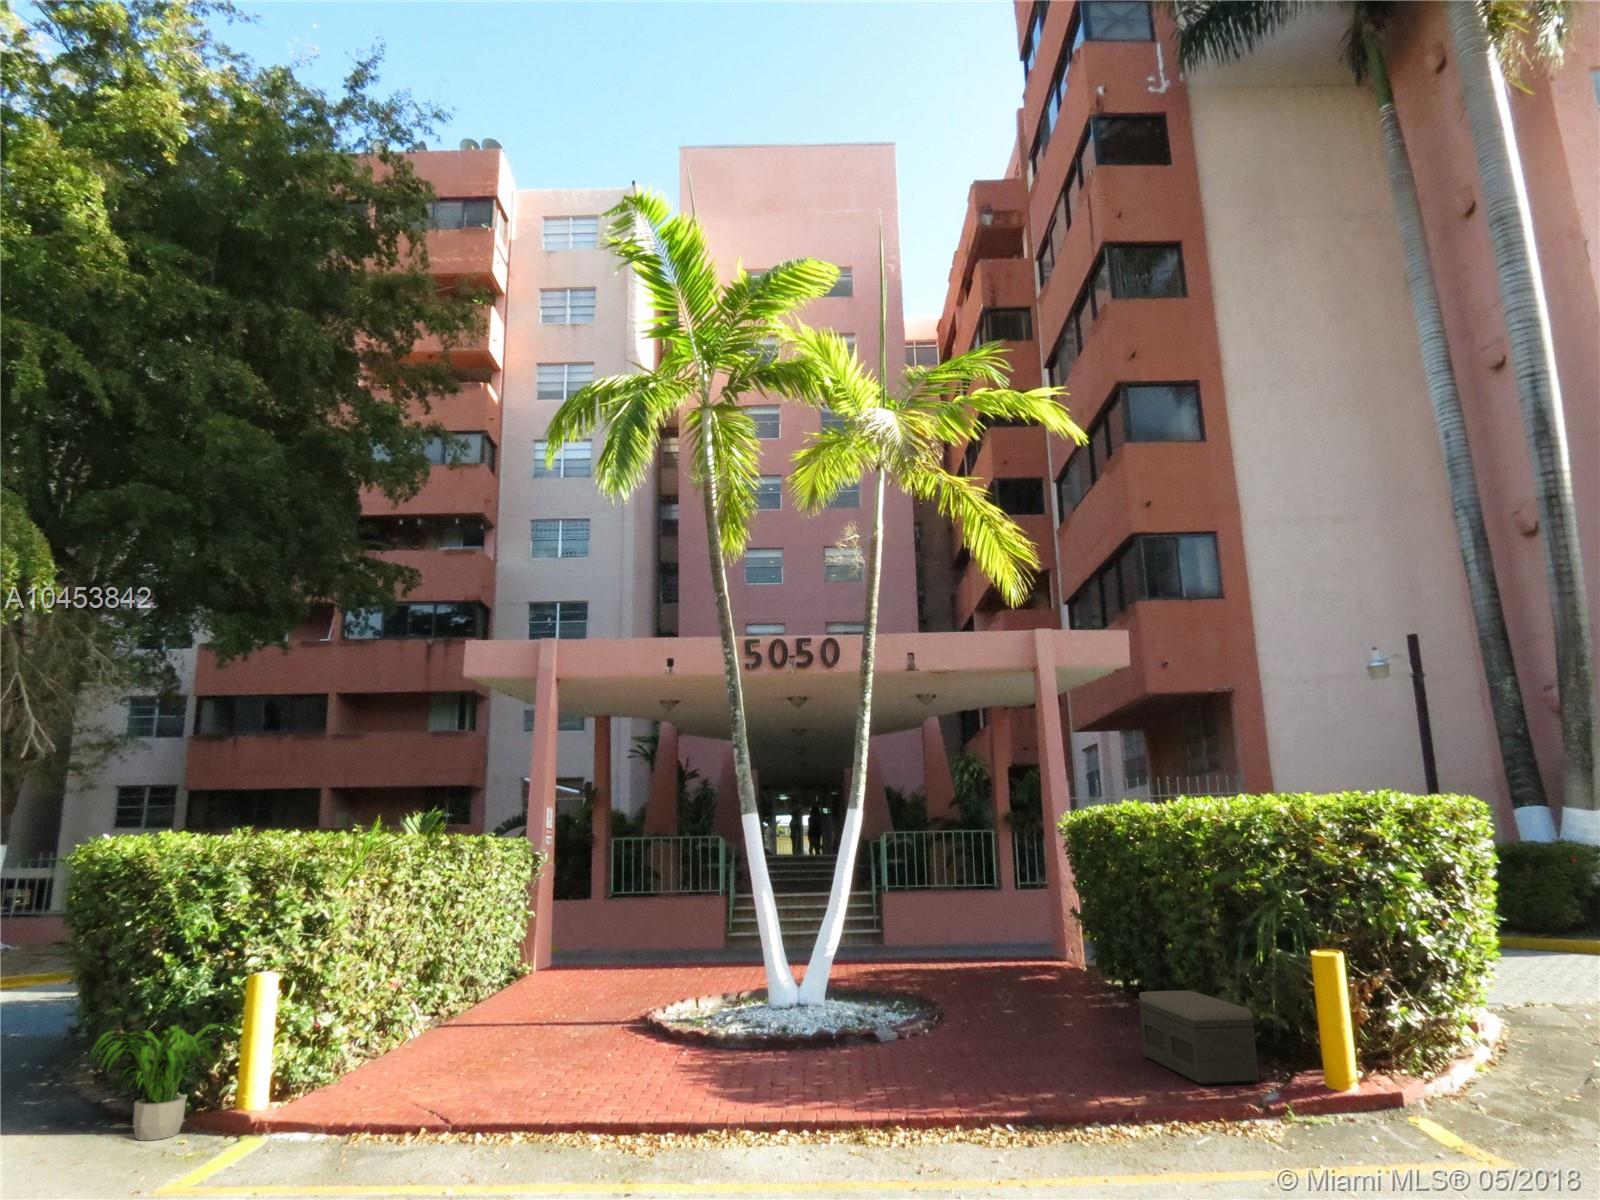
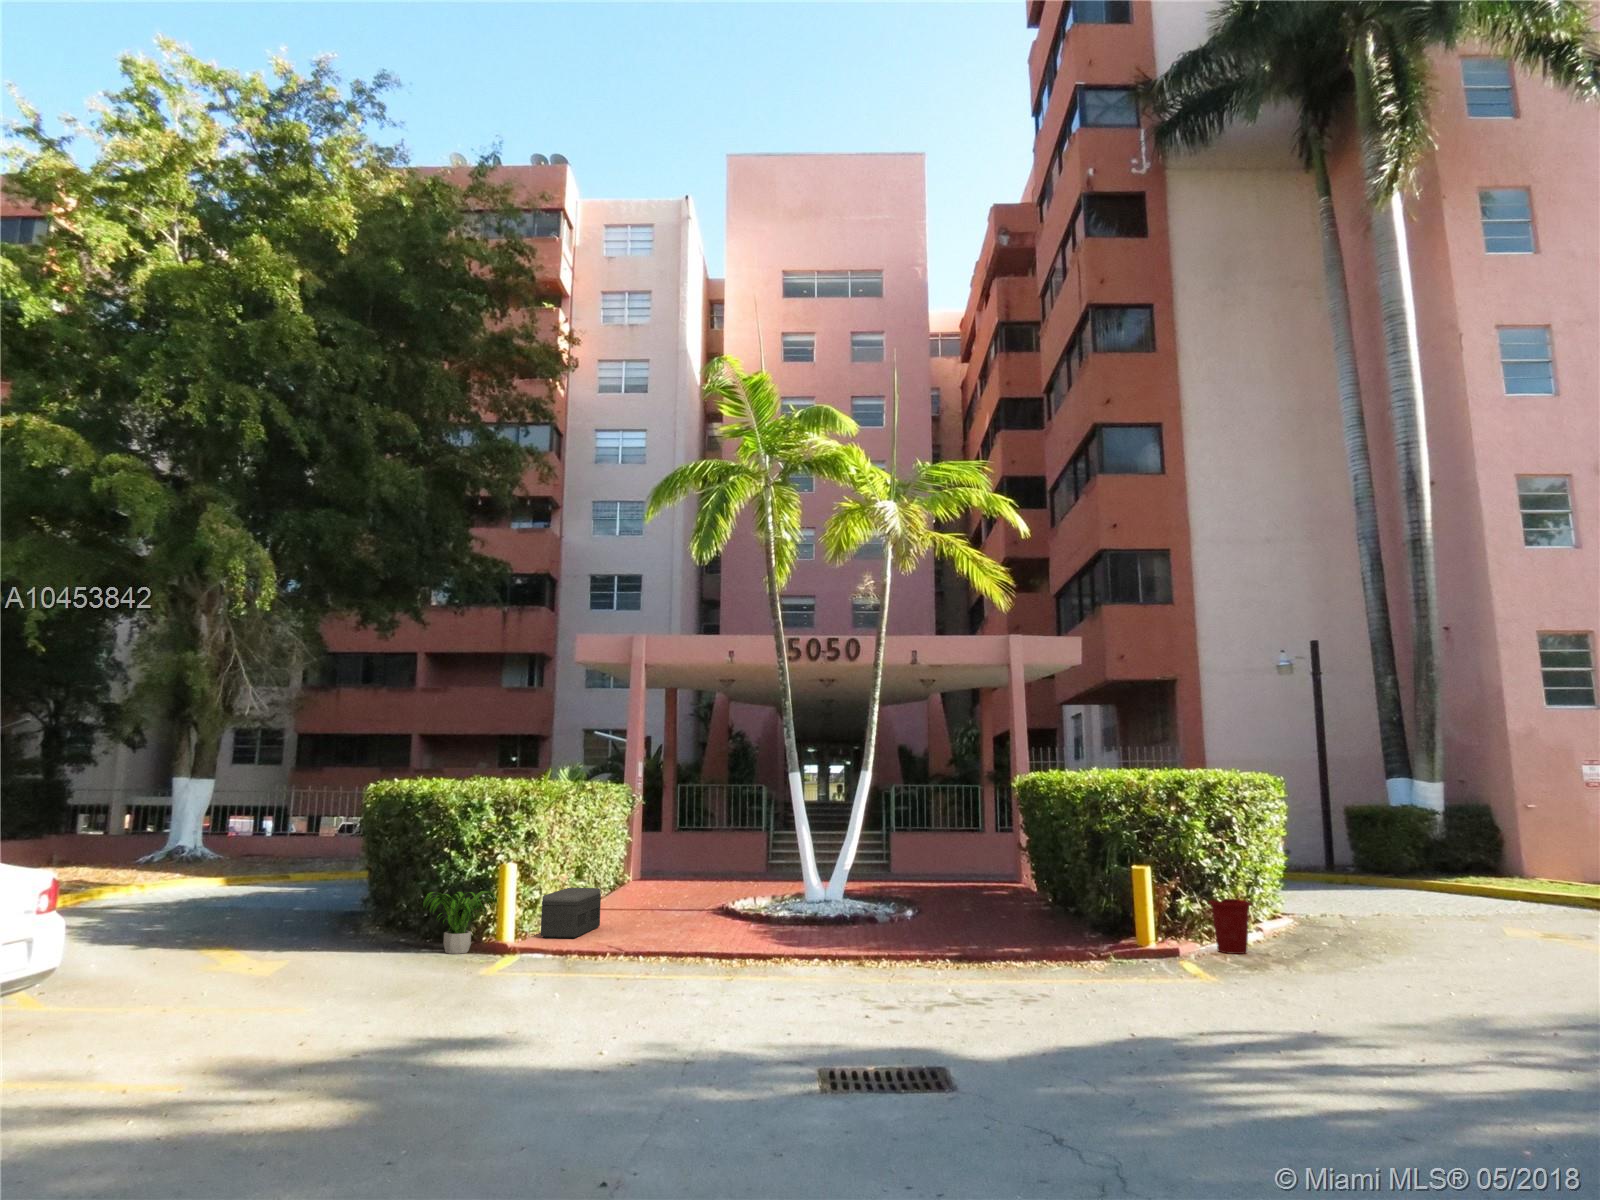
storage bench: present [1139,991,1259,1085] -> present [541,888,601,939]
waste bin: none [1430,1000,1512,1098] -> present [1208,899,1252,954]

